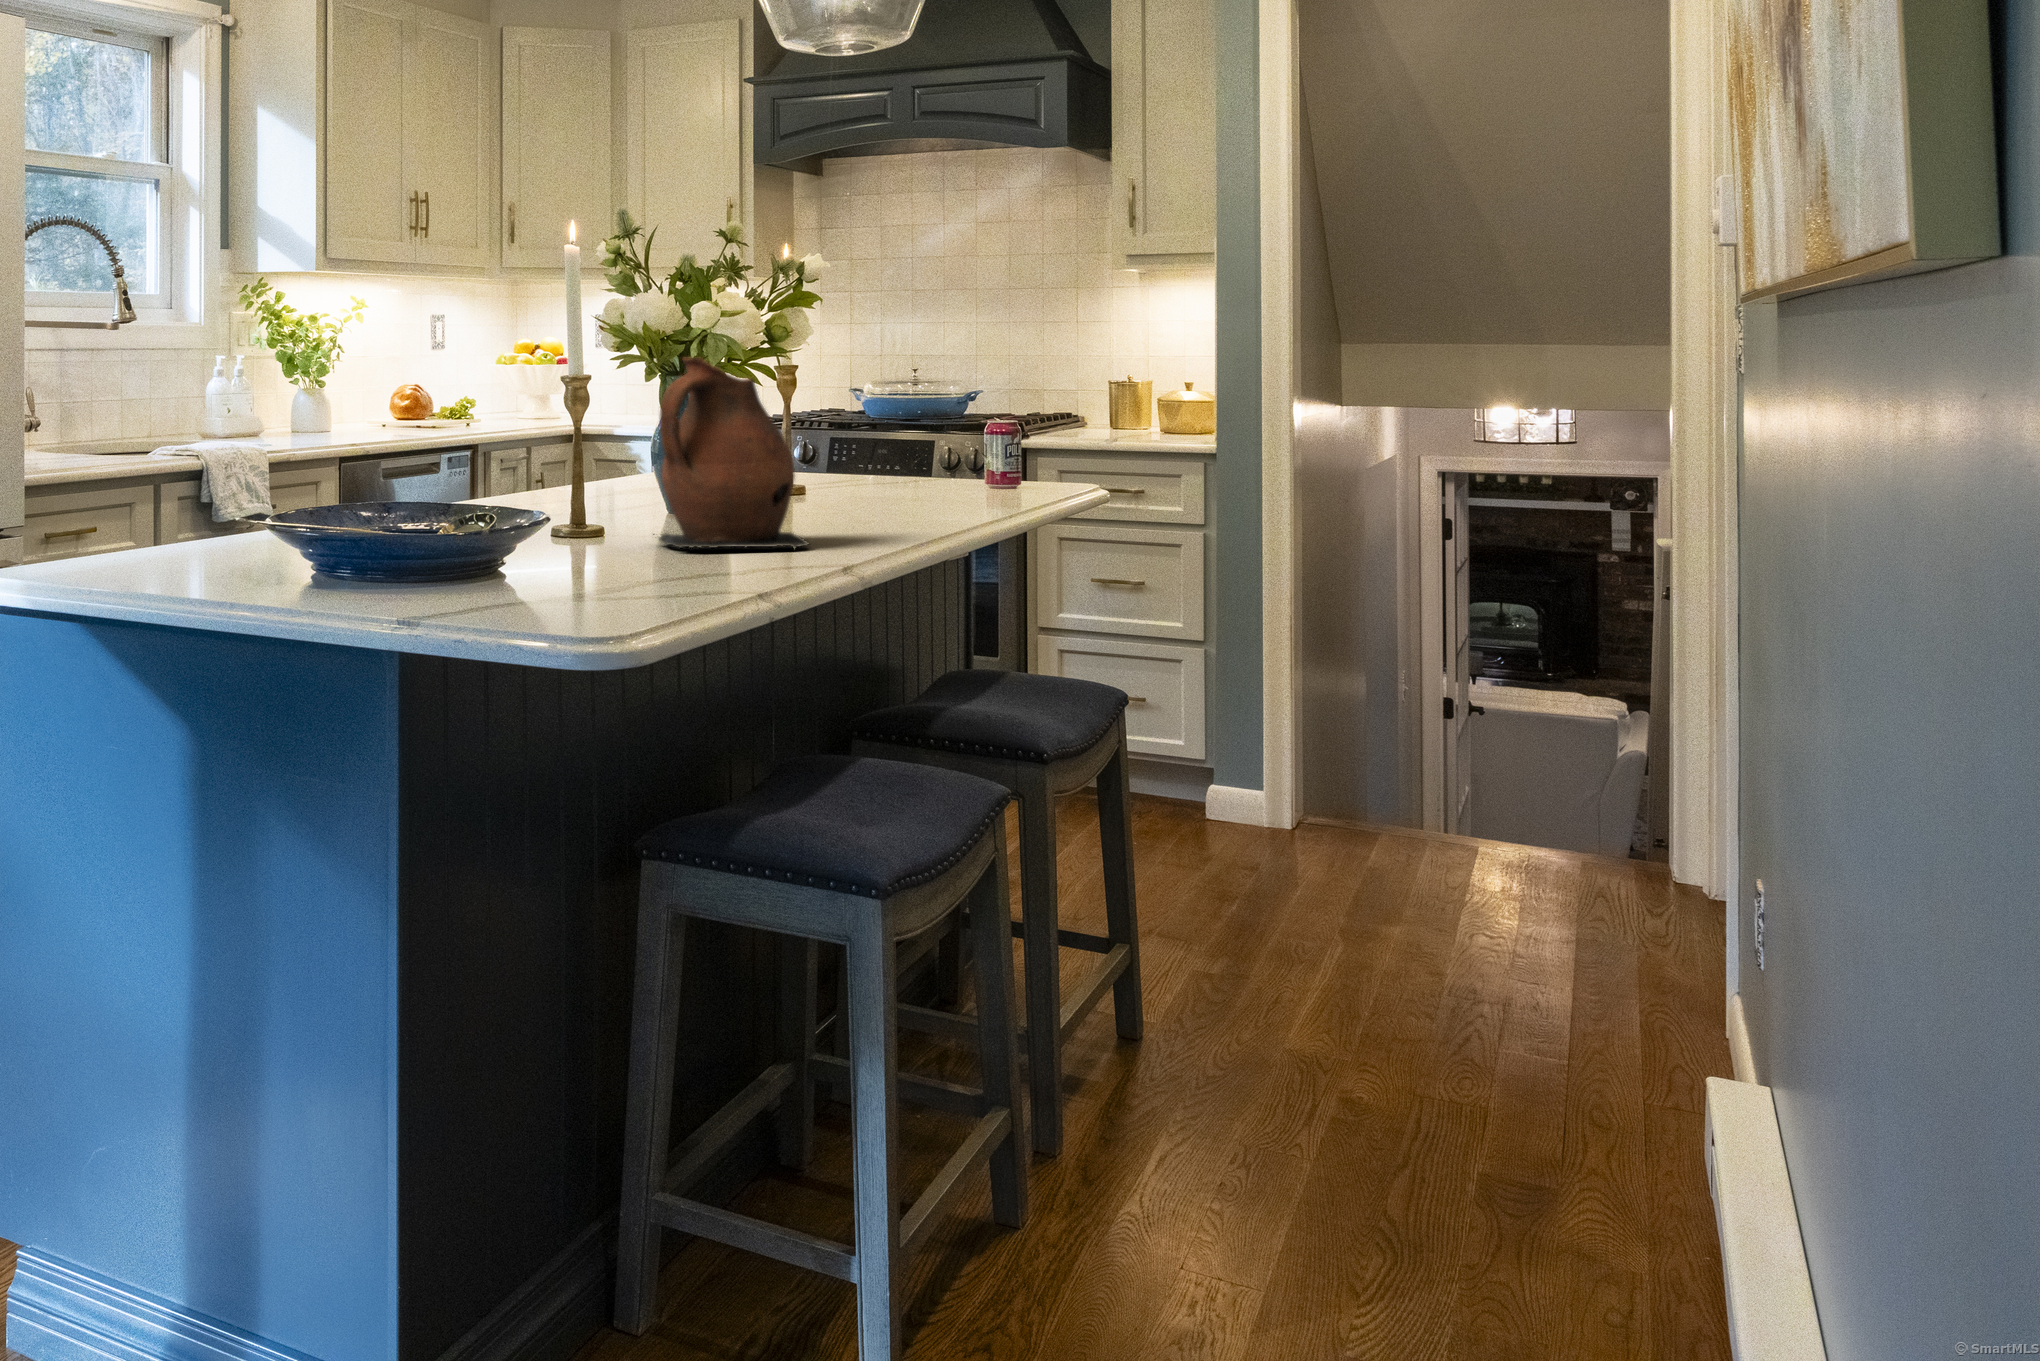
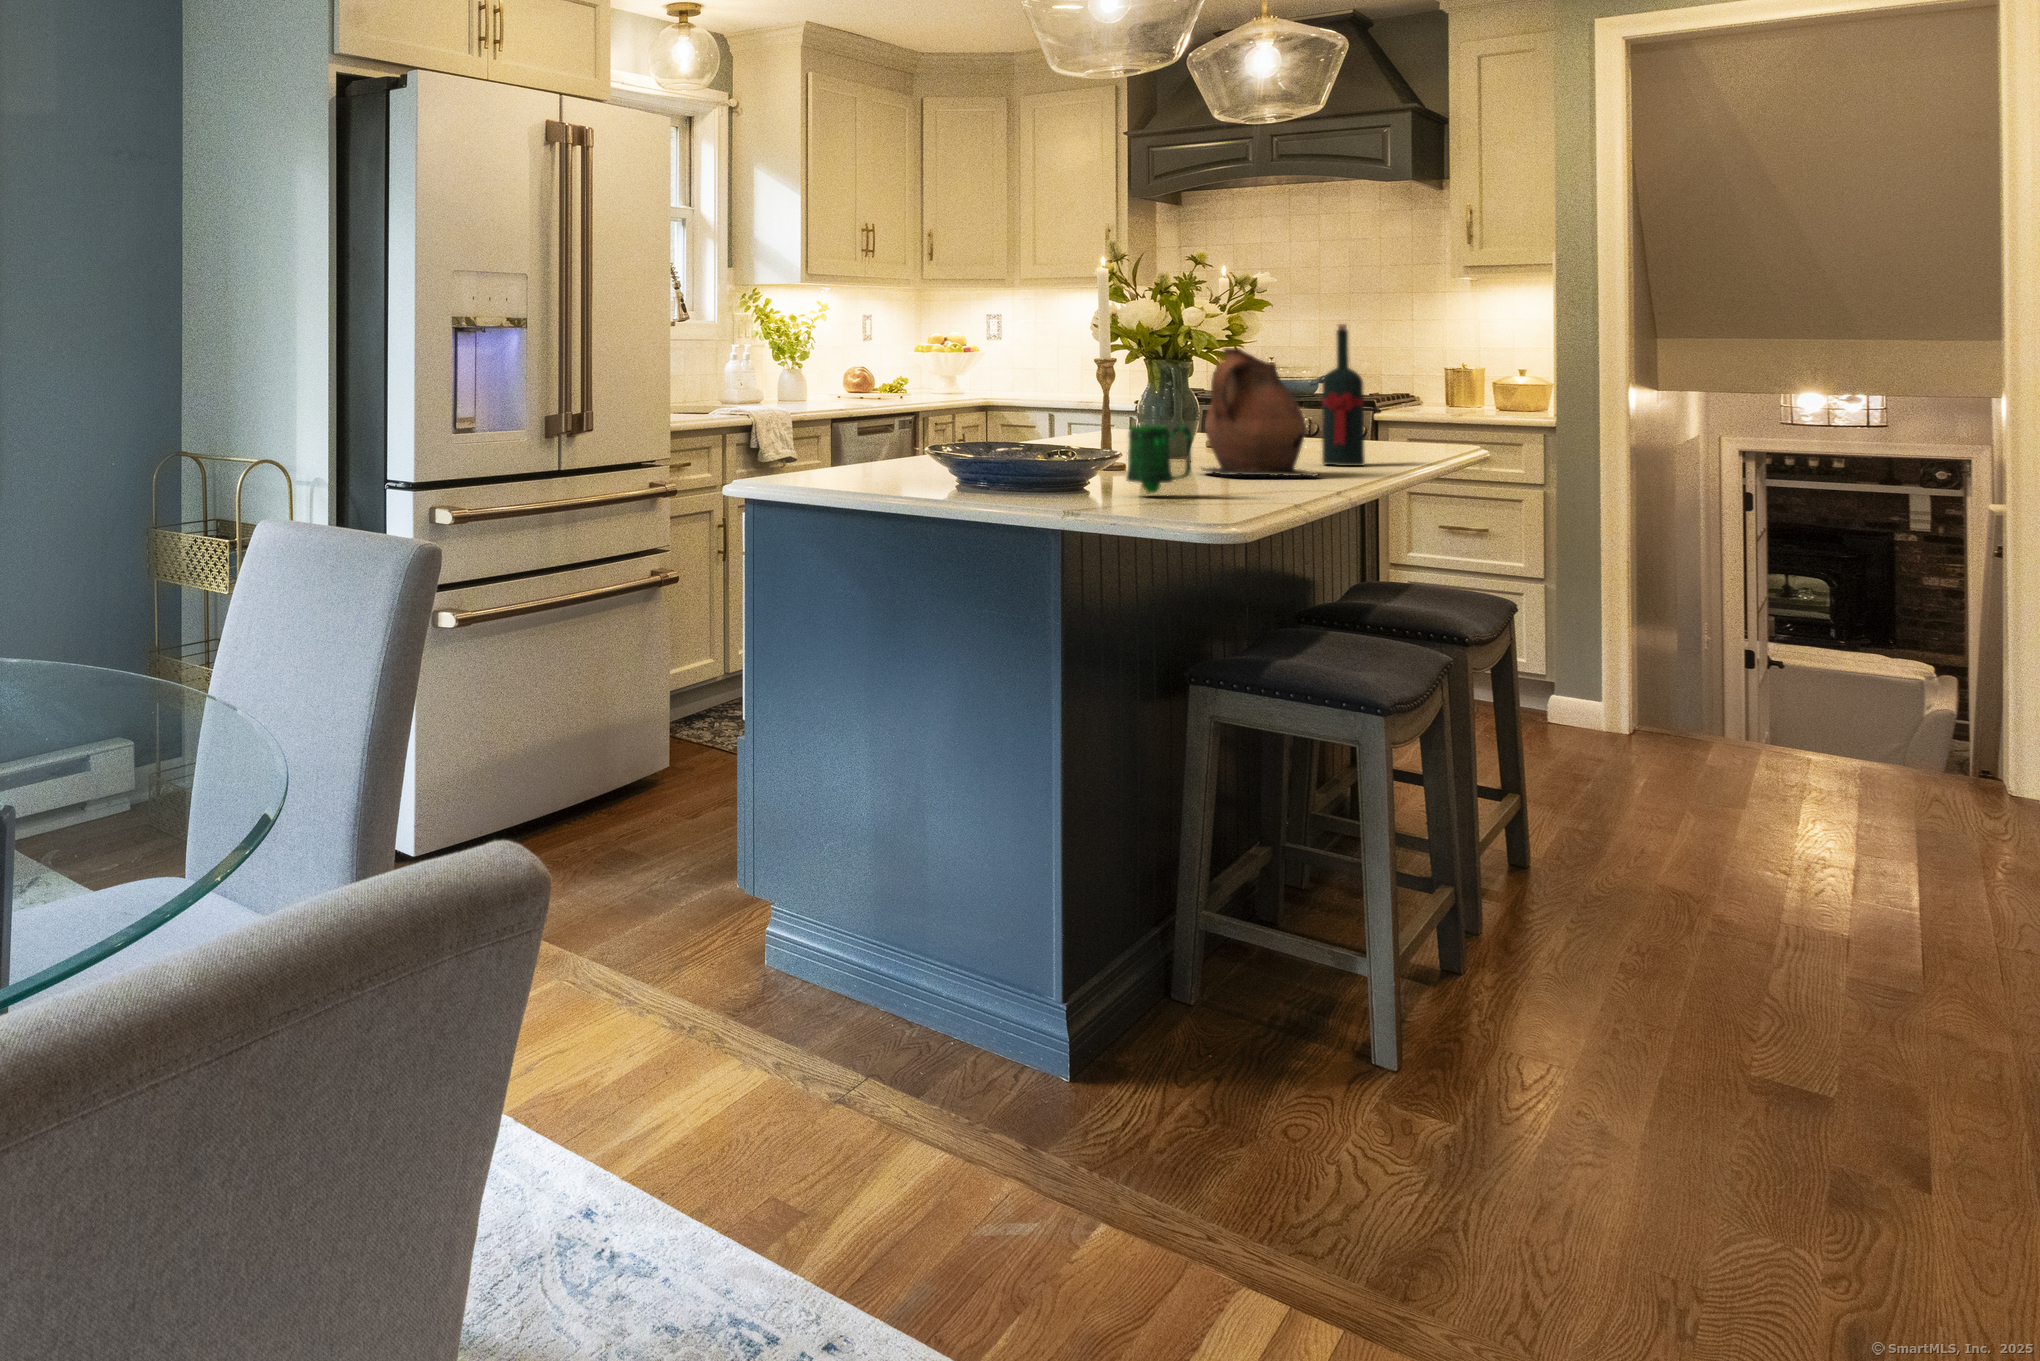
wine bottle: none [854,322,906,523] -> present [1322,324,1365,466]
mug: none [455,483,547,601] -> present [1127,425,1192,493]

